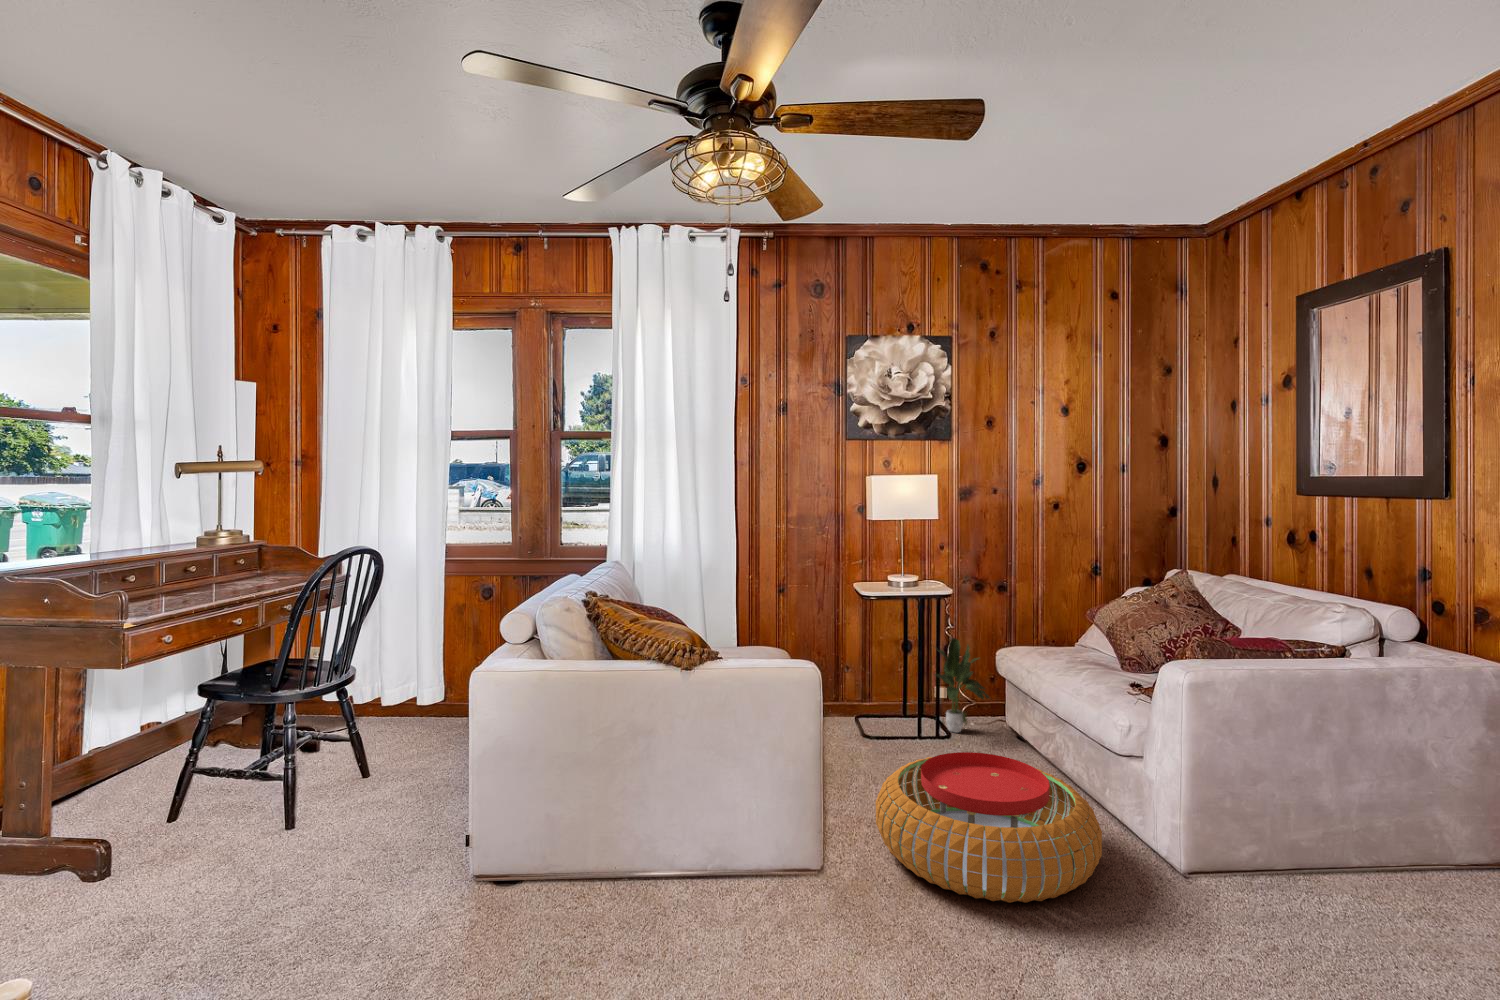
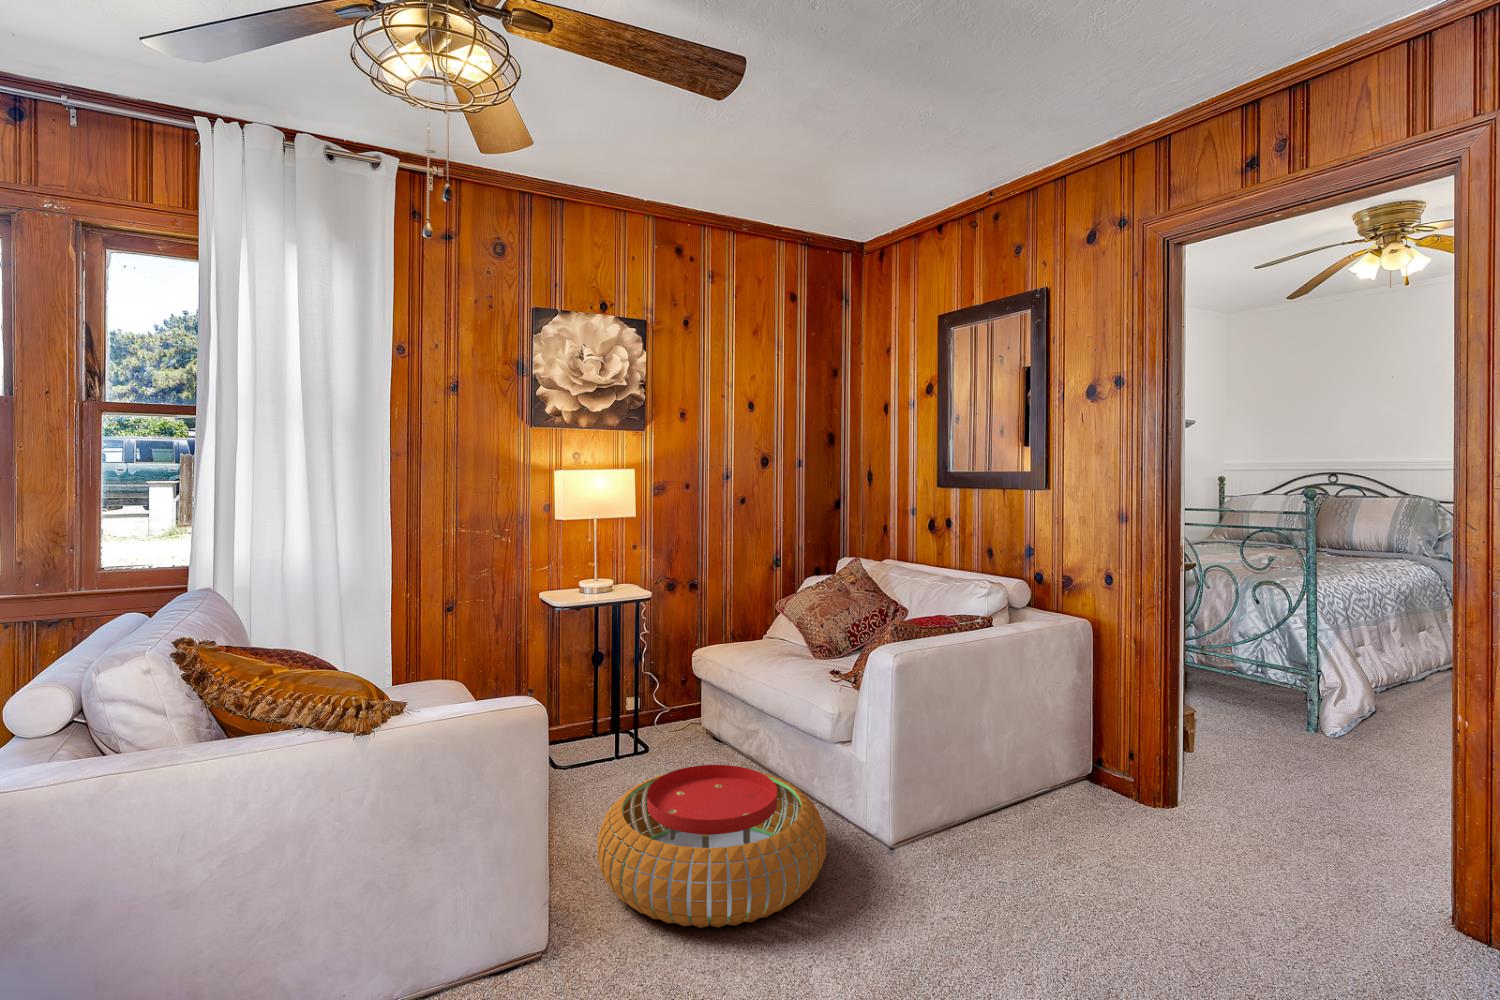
potted plant: present [935,638,989,733] -> none [629,642,692,742]

